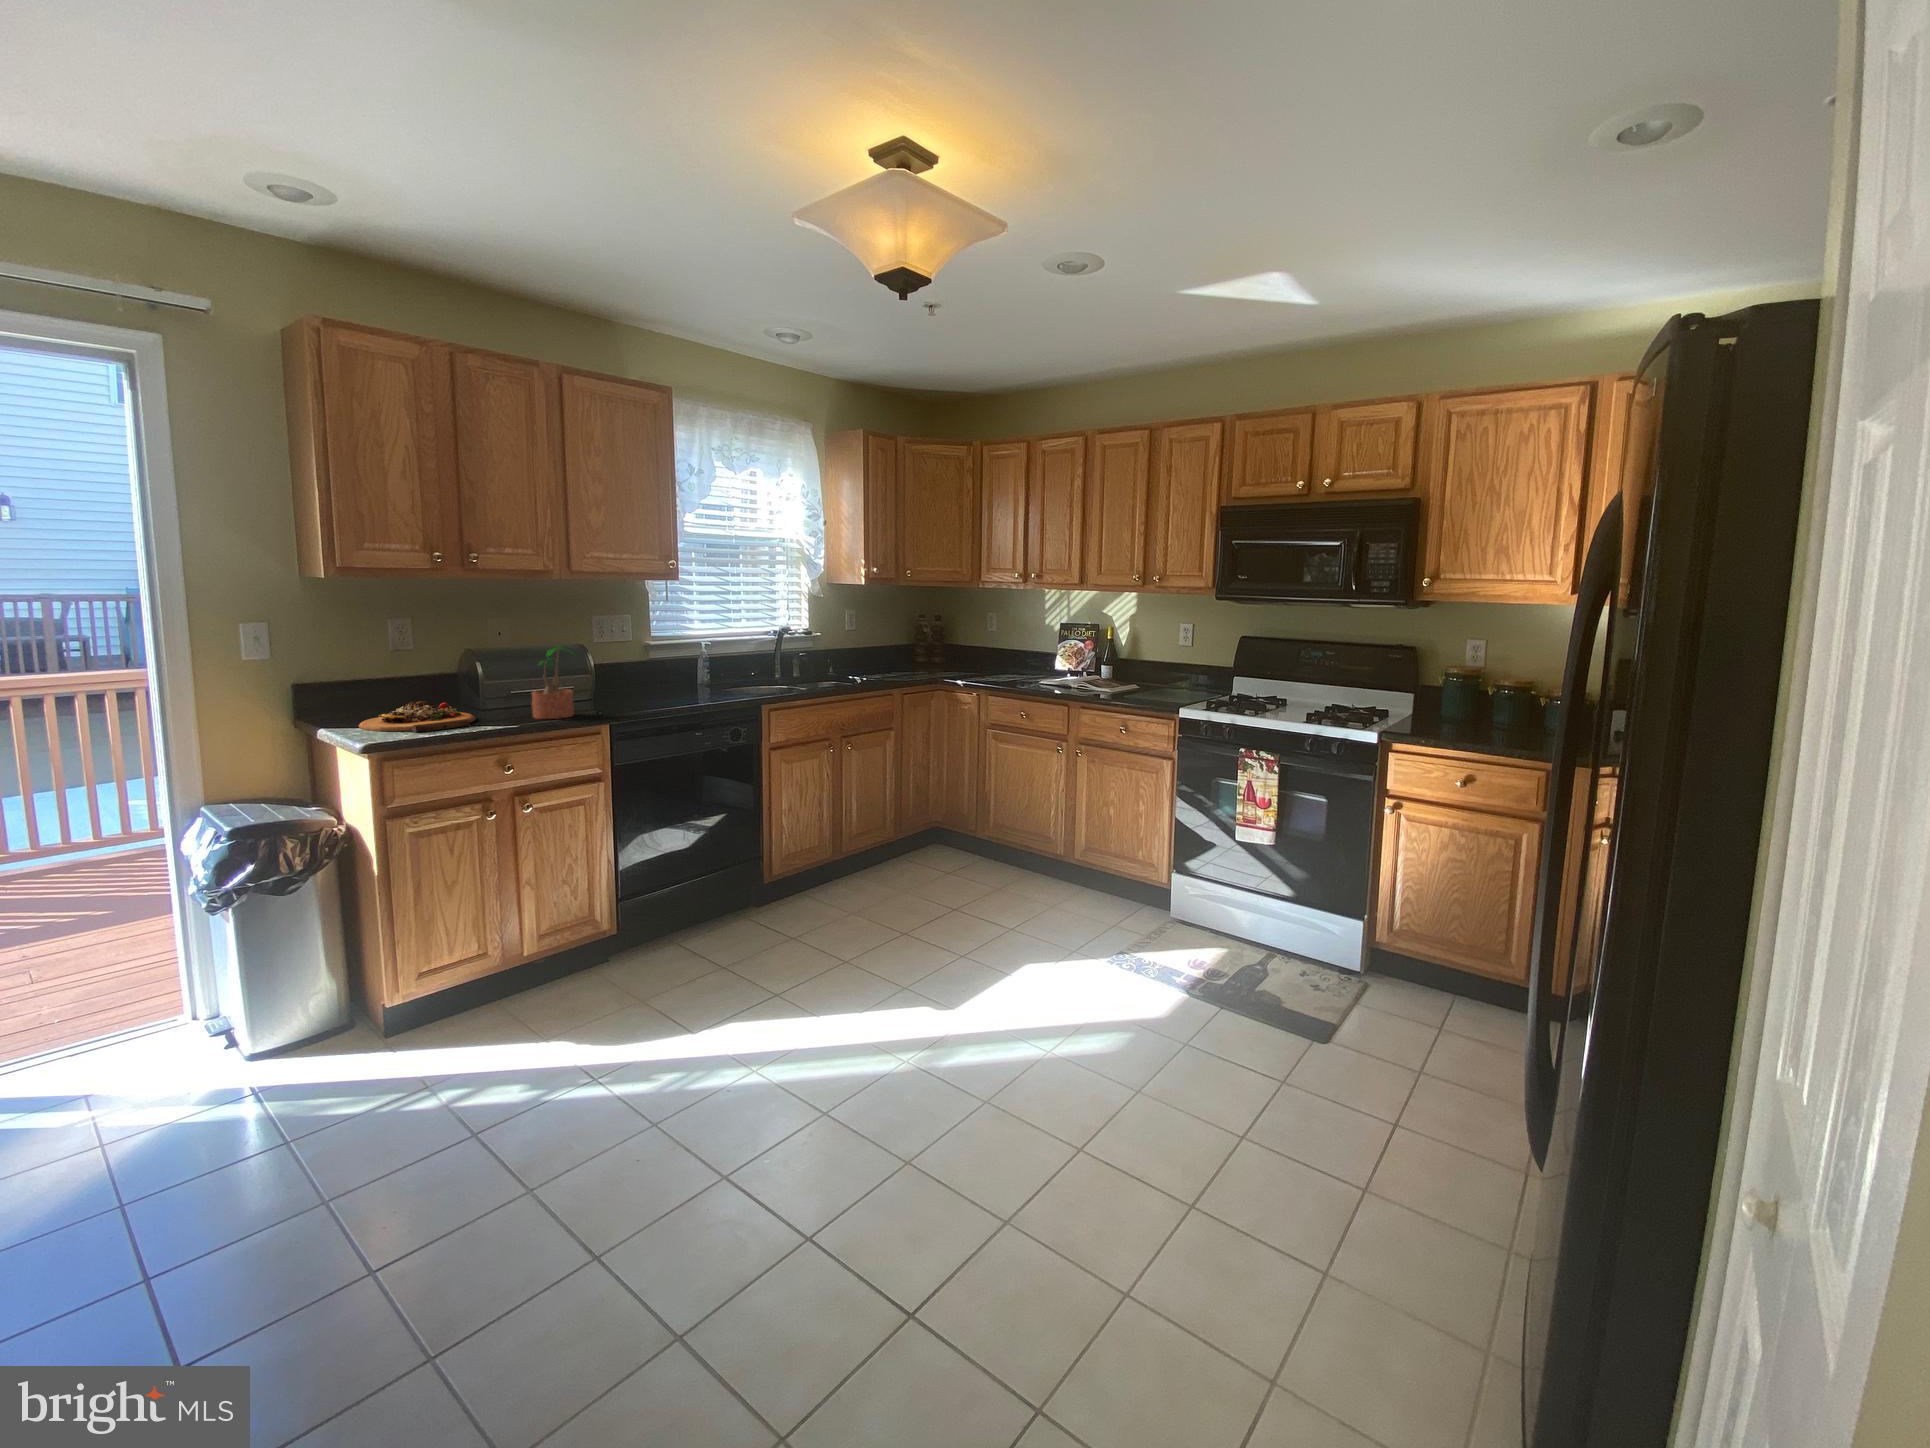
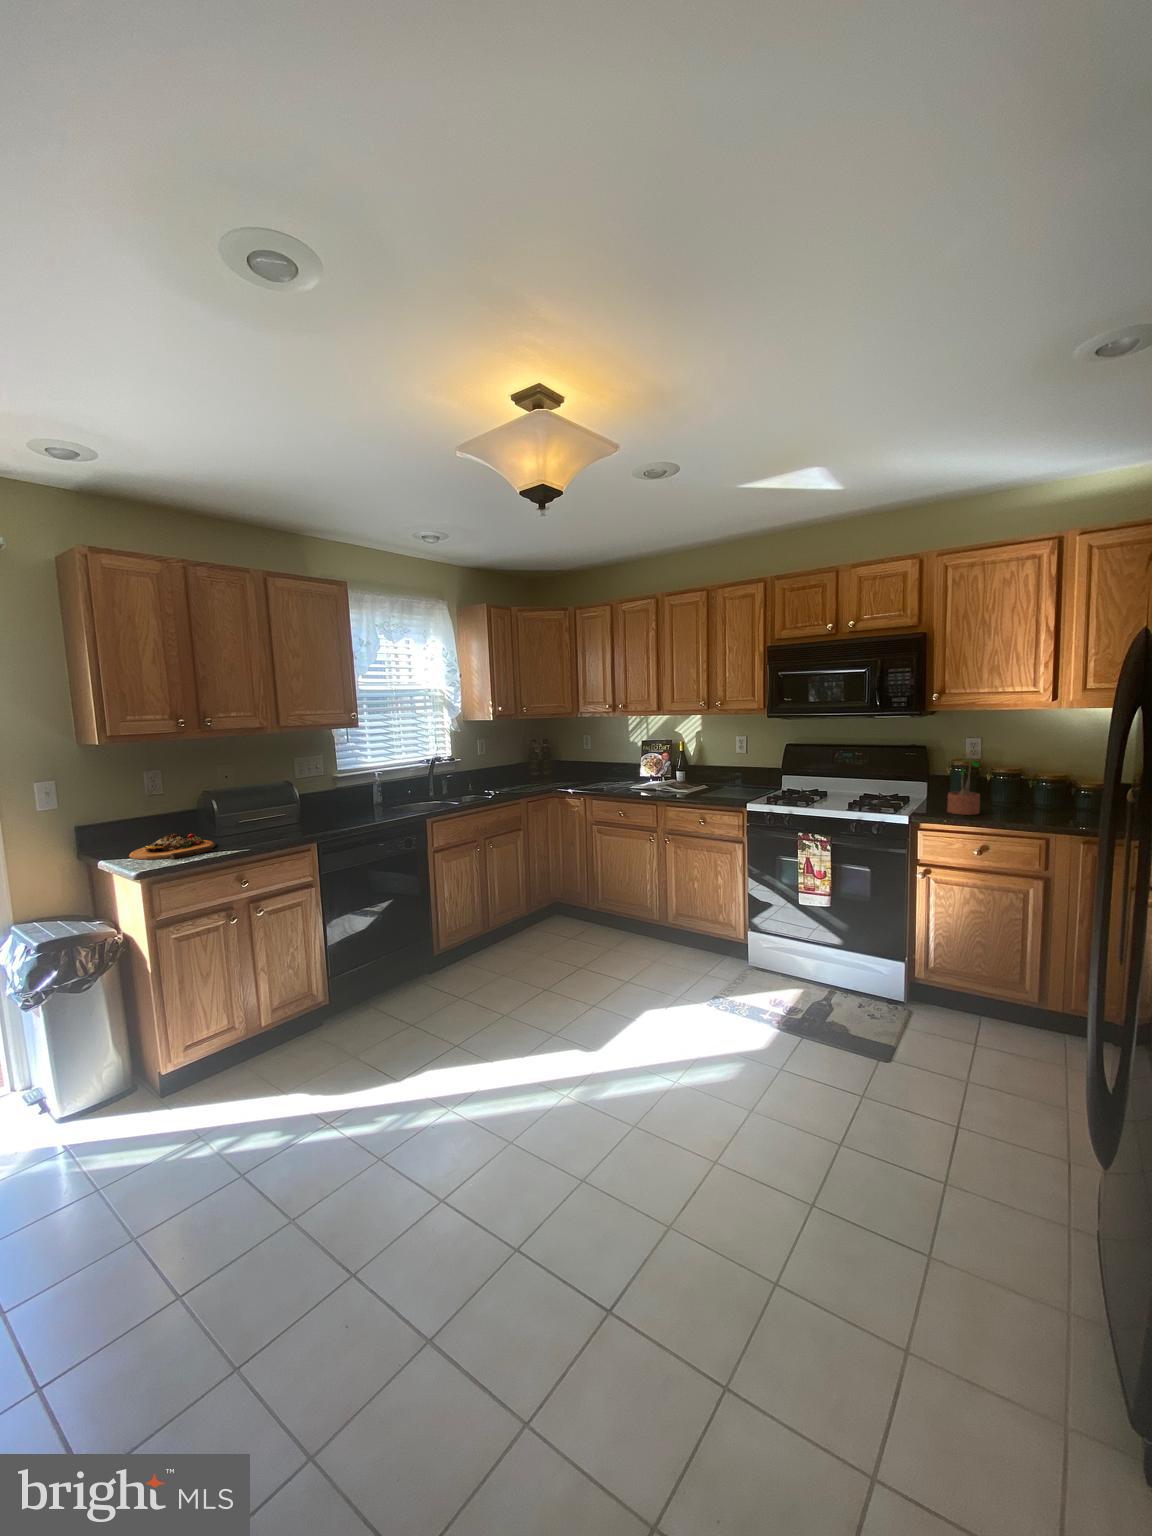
potted plant: present [532,646,574,719] -> present [947,759,980,815]

